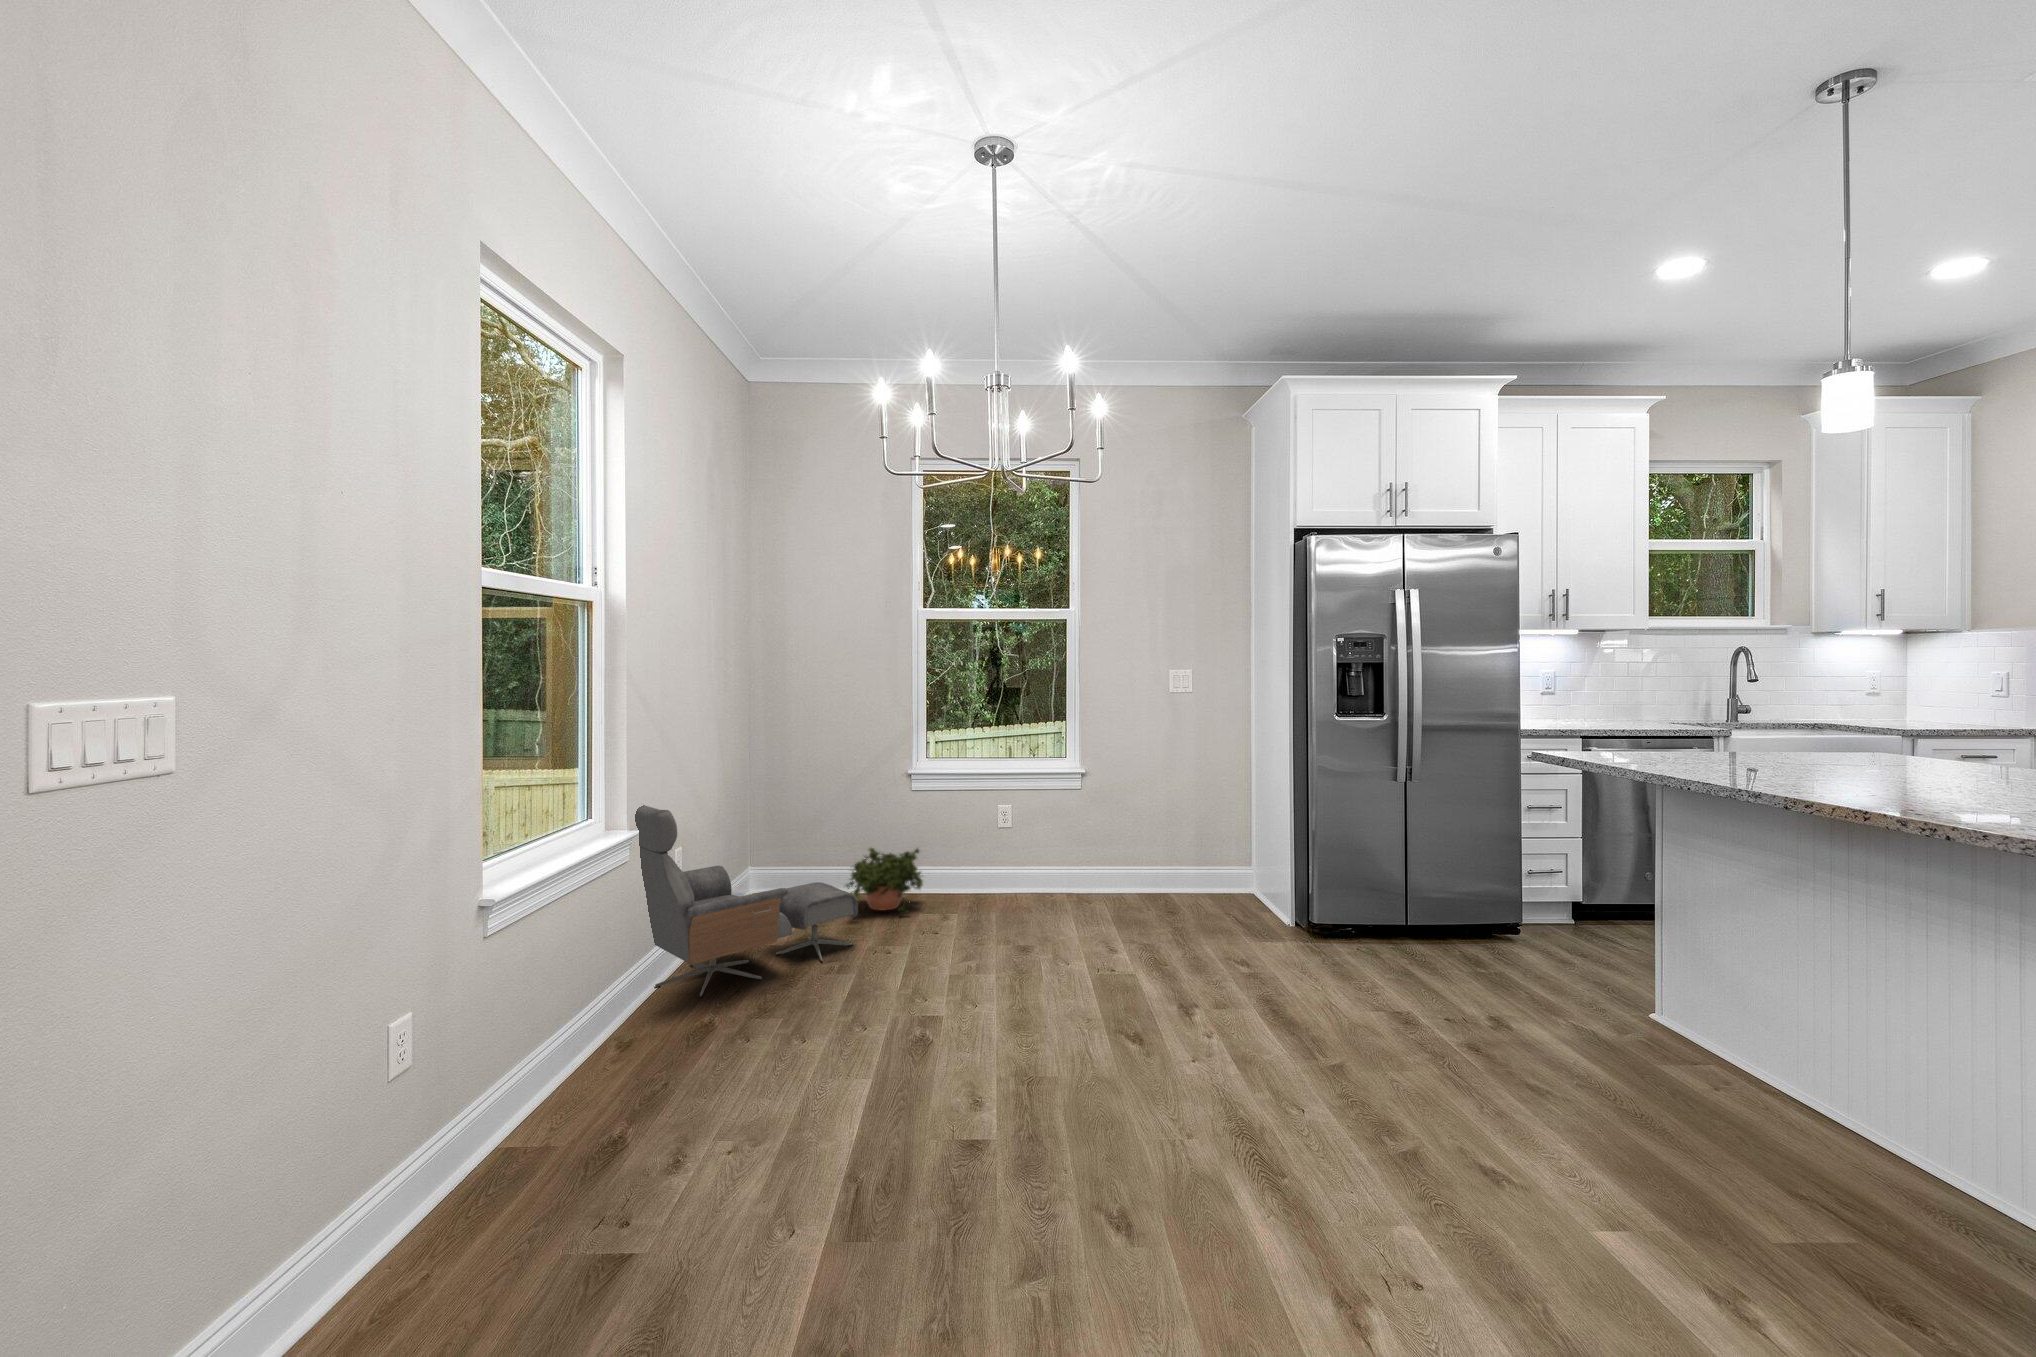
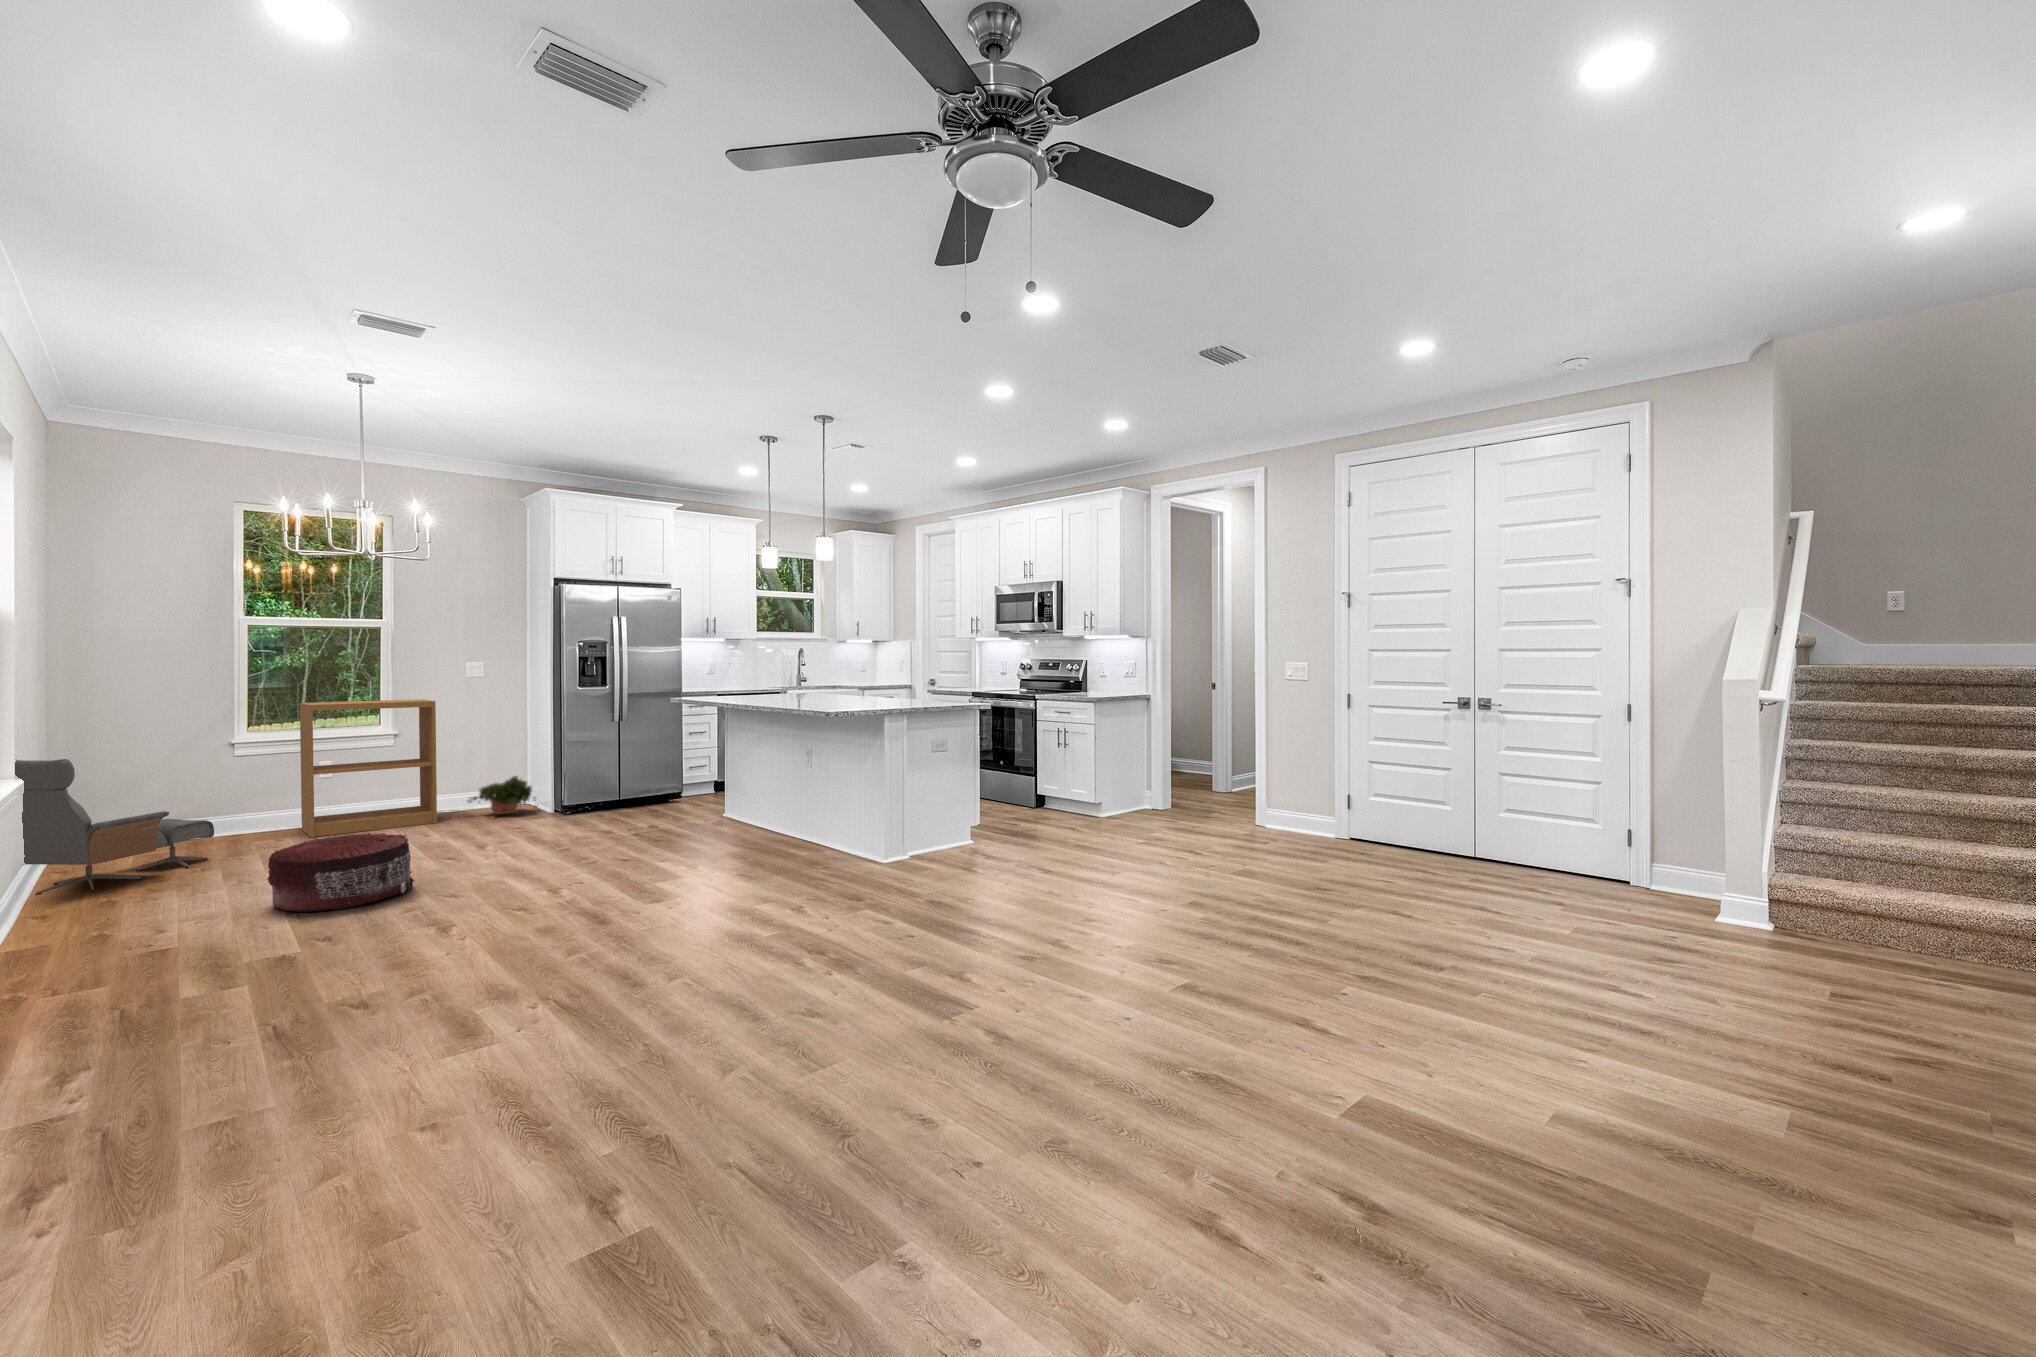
bookshelf: none [976,725,1128,920] -> present [300,699,437,837]
potted plant: present [846,848,923,910] -> present [467,776,537,817]
pouf: none [800,1010,1049,1231] -> present [268,833,415,912]

